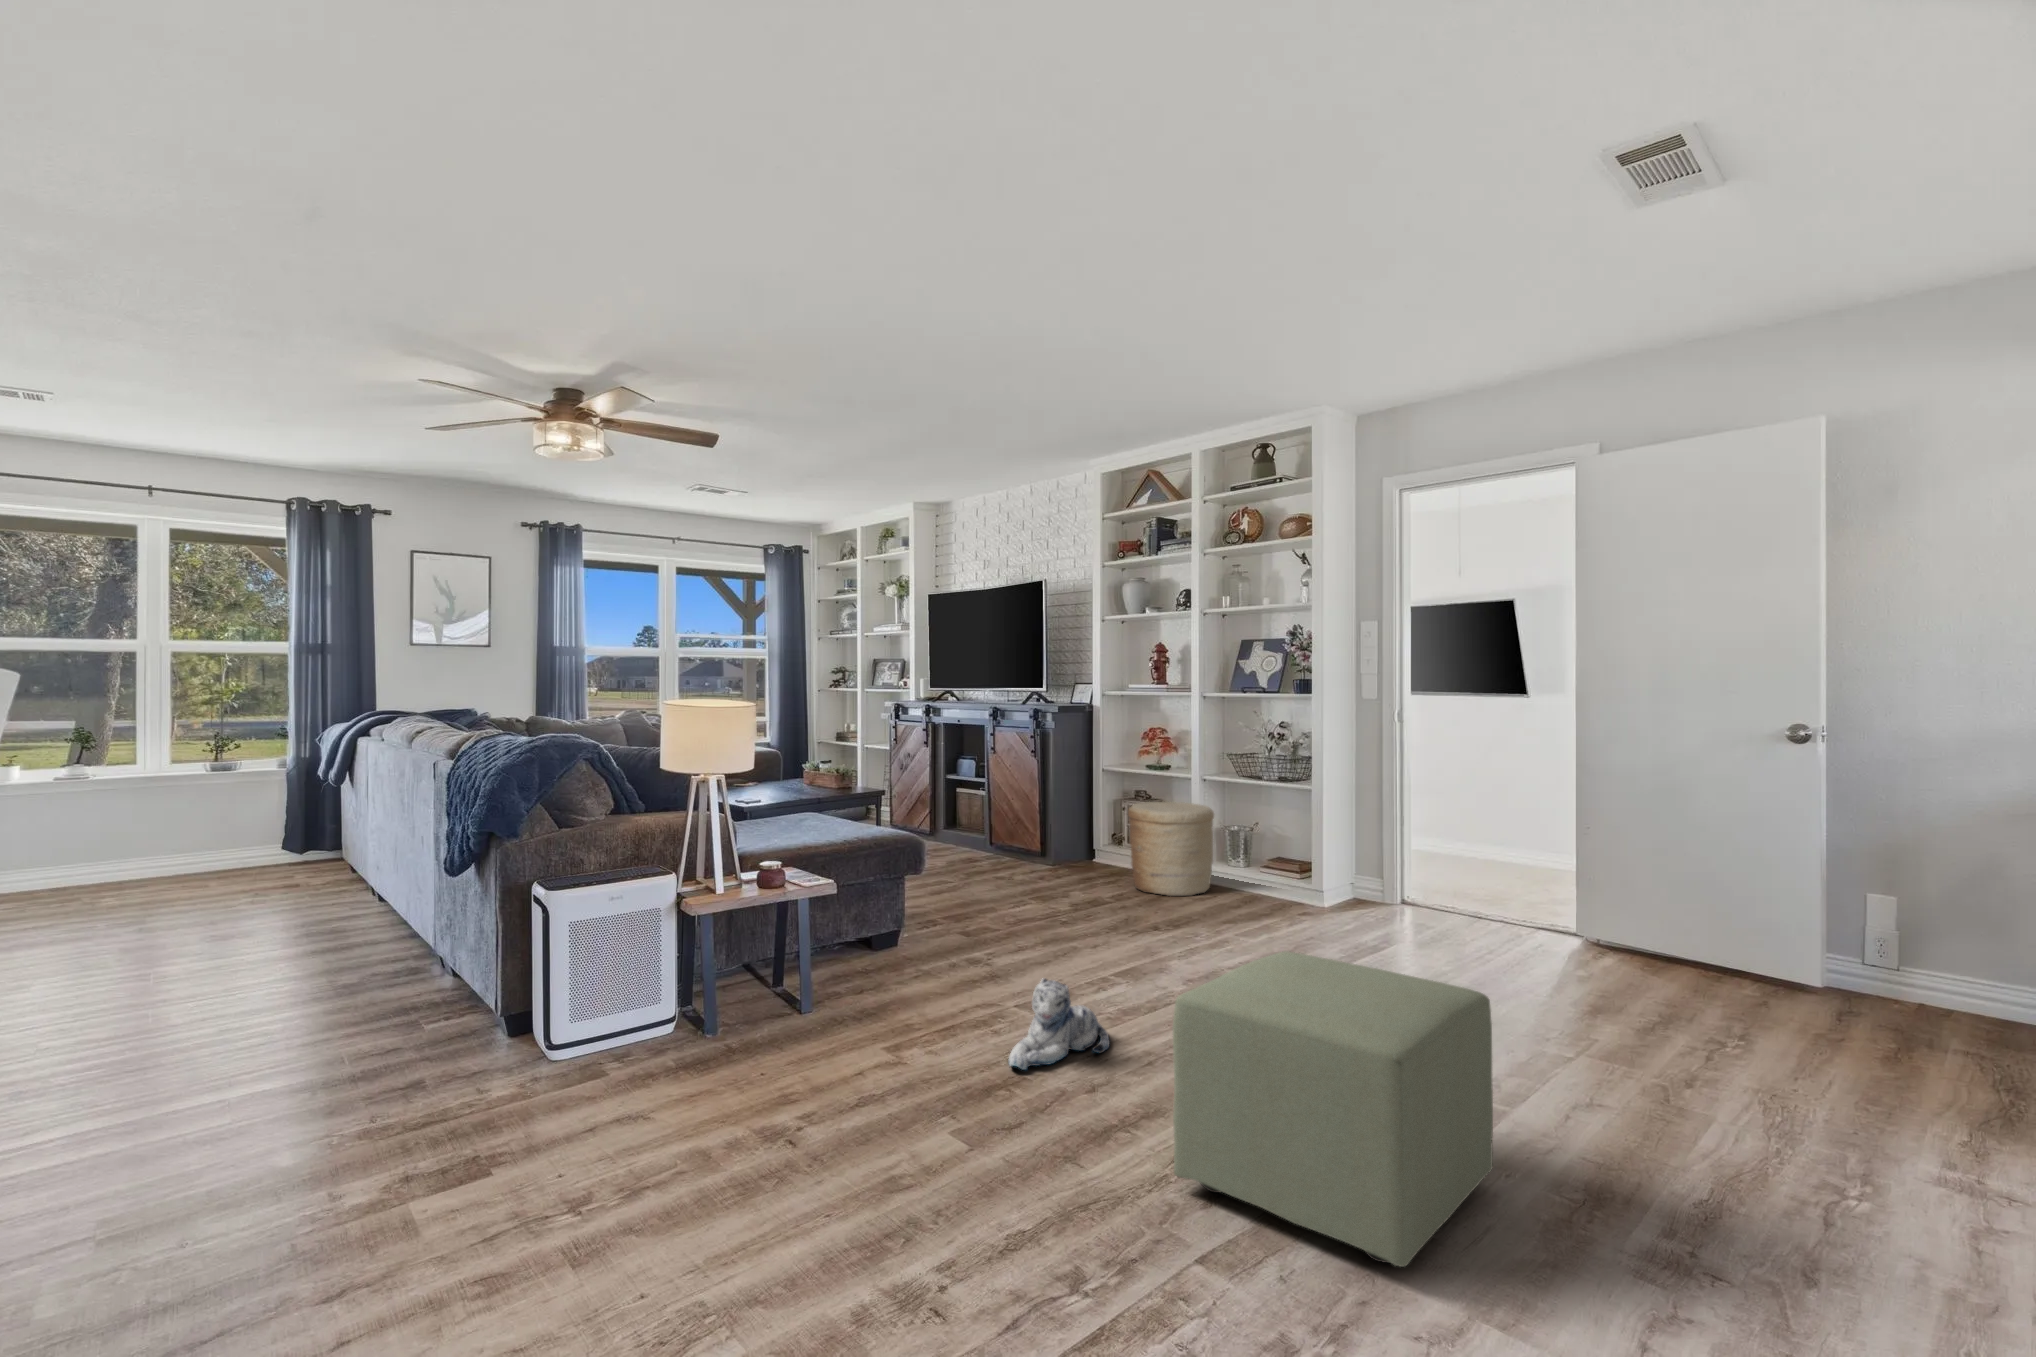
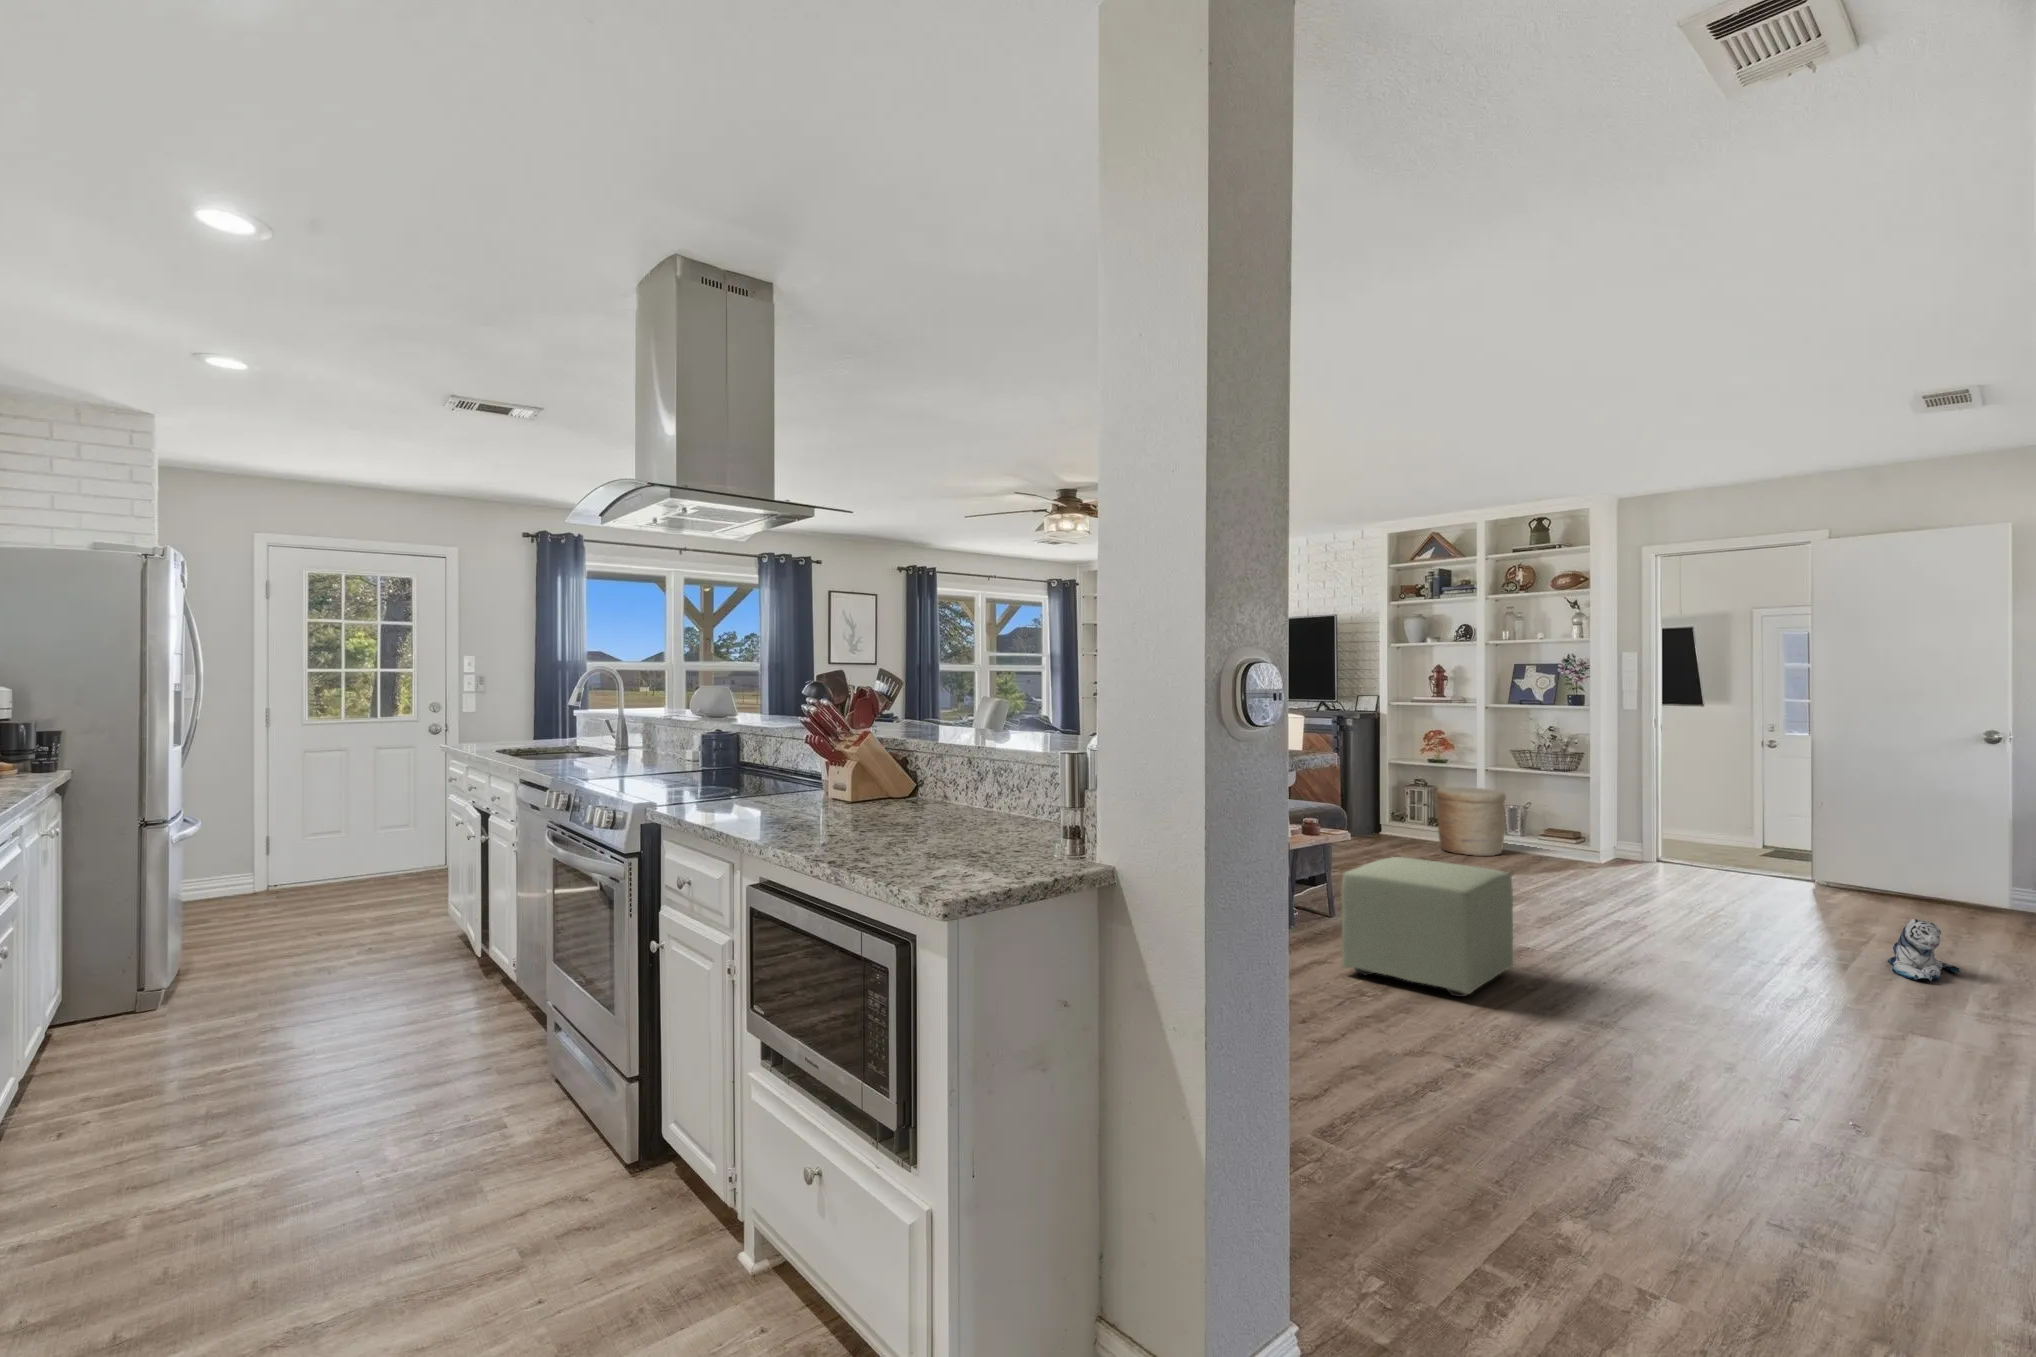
ottoman: present [1173,951,1493,1267] -> present [1342,857,1513,997]
plush toy: present [1008,978,1110,1070] -> present [1888,919,1960,981]

